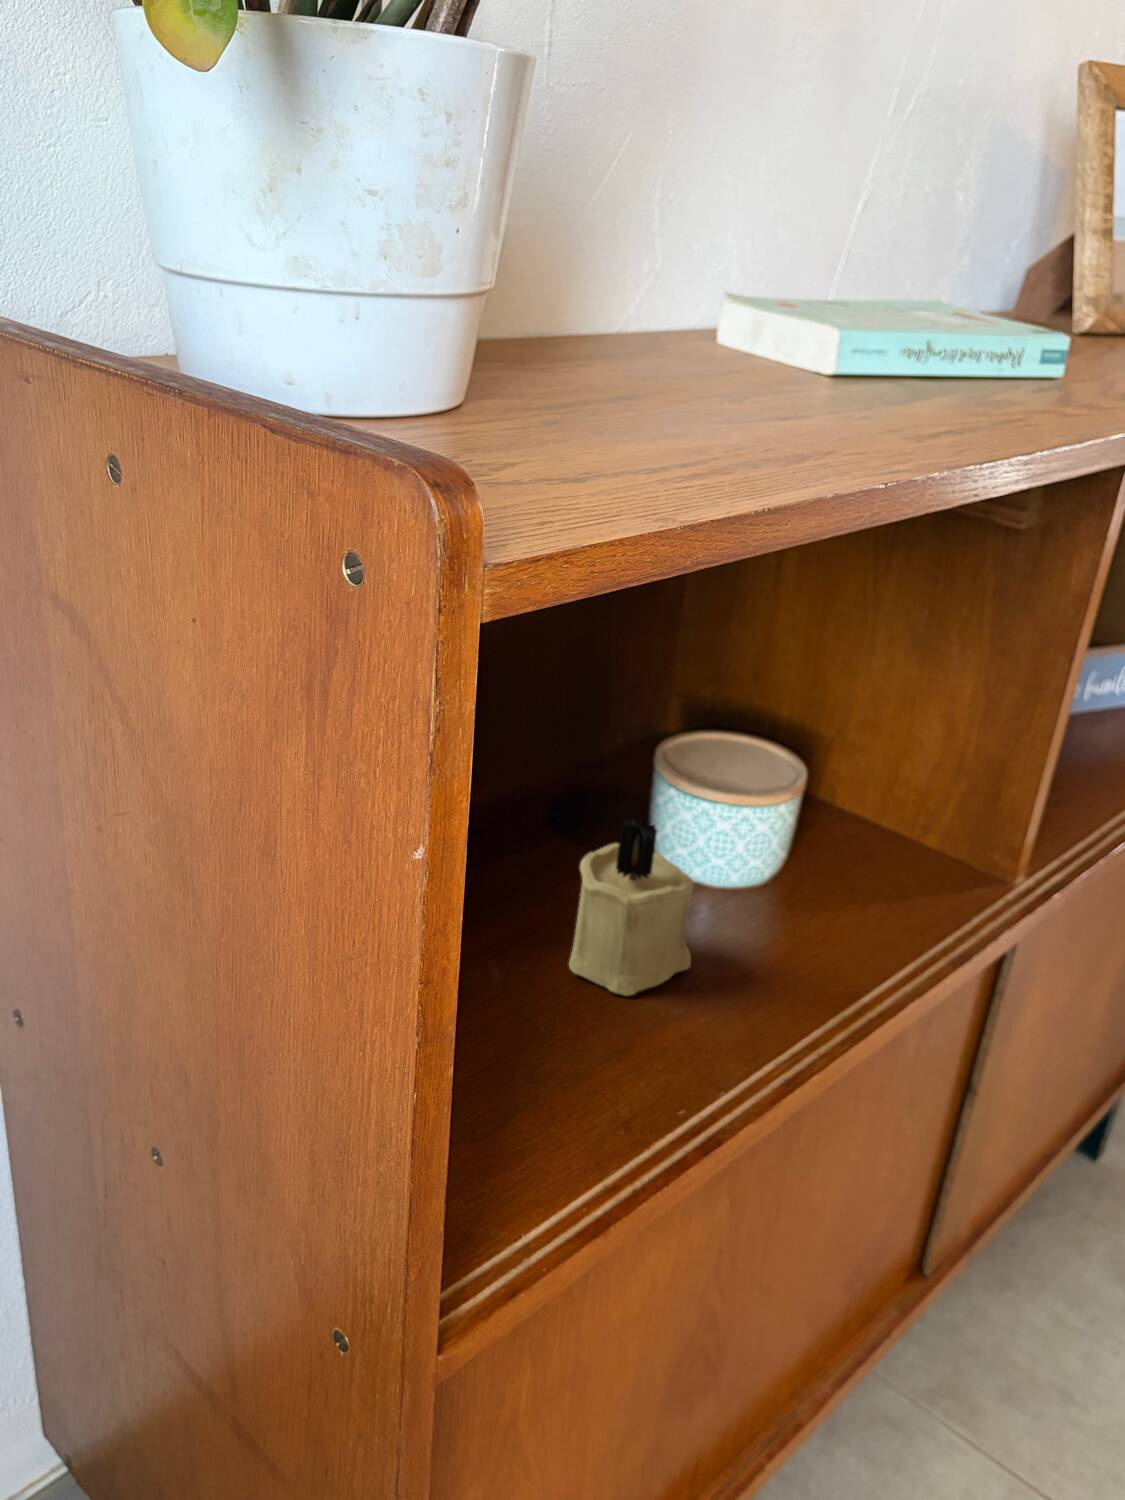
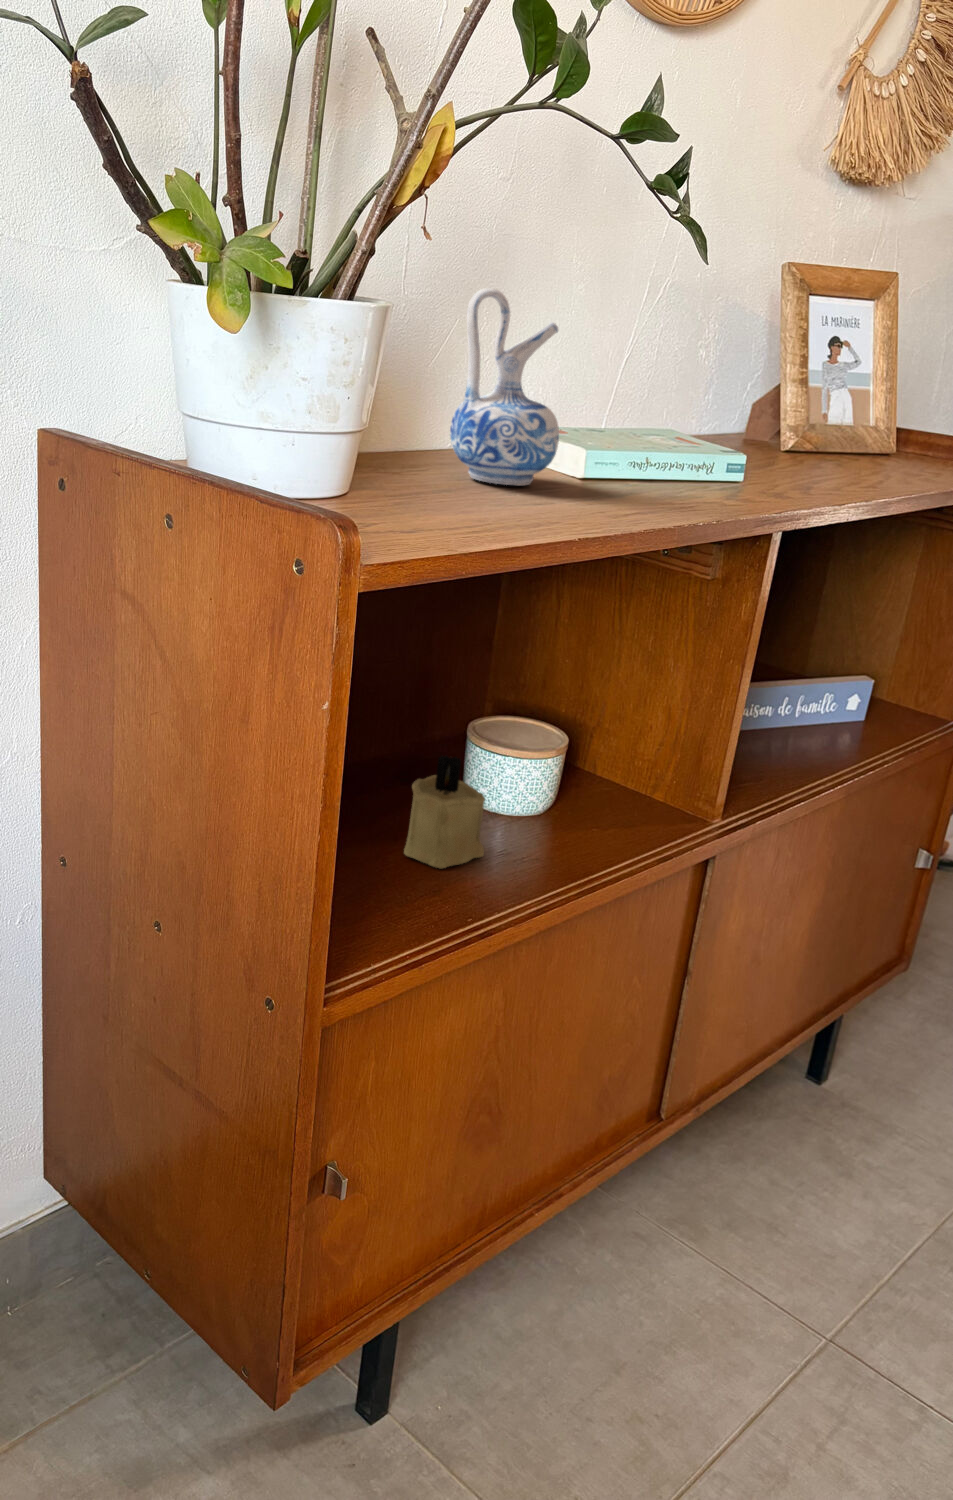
ceramic pitcher: none [633,50,812,388] -> present [450,288,559,486]

